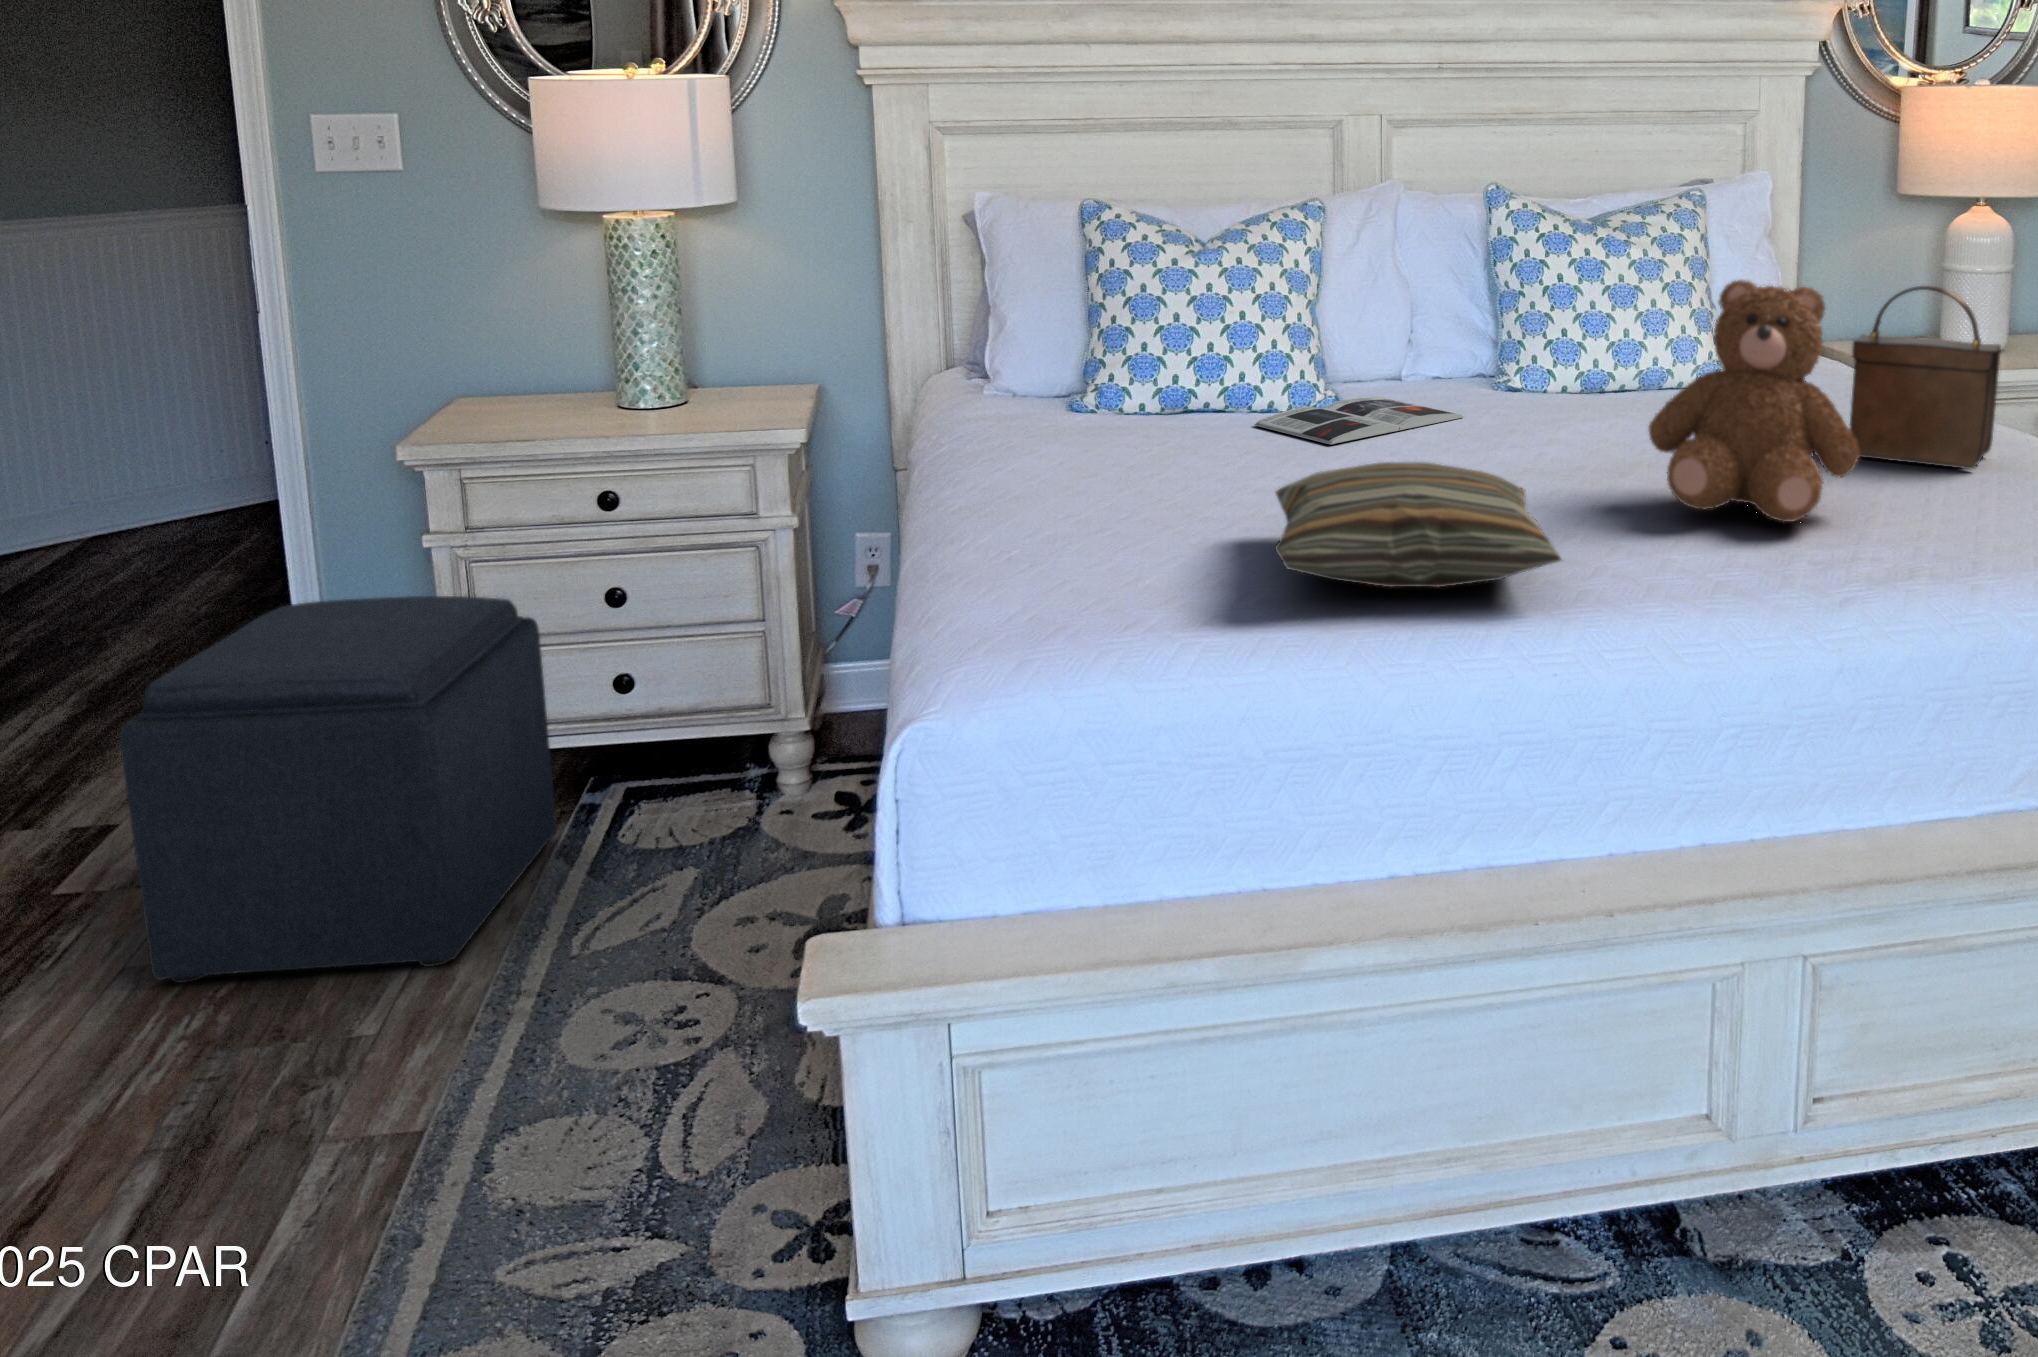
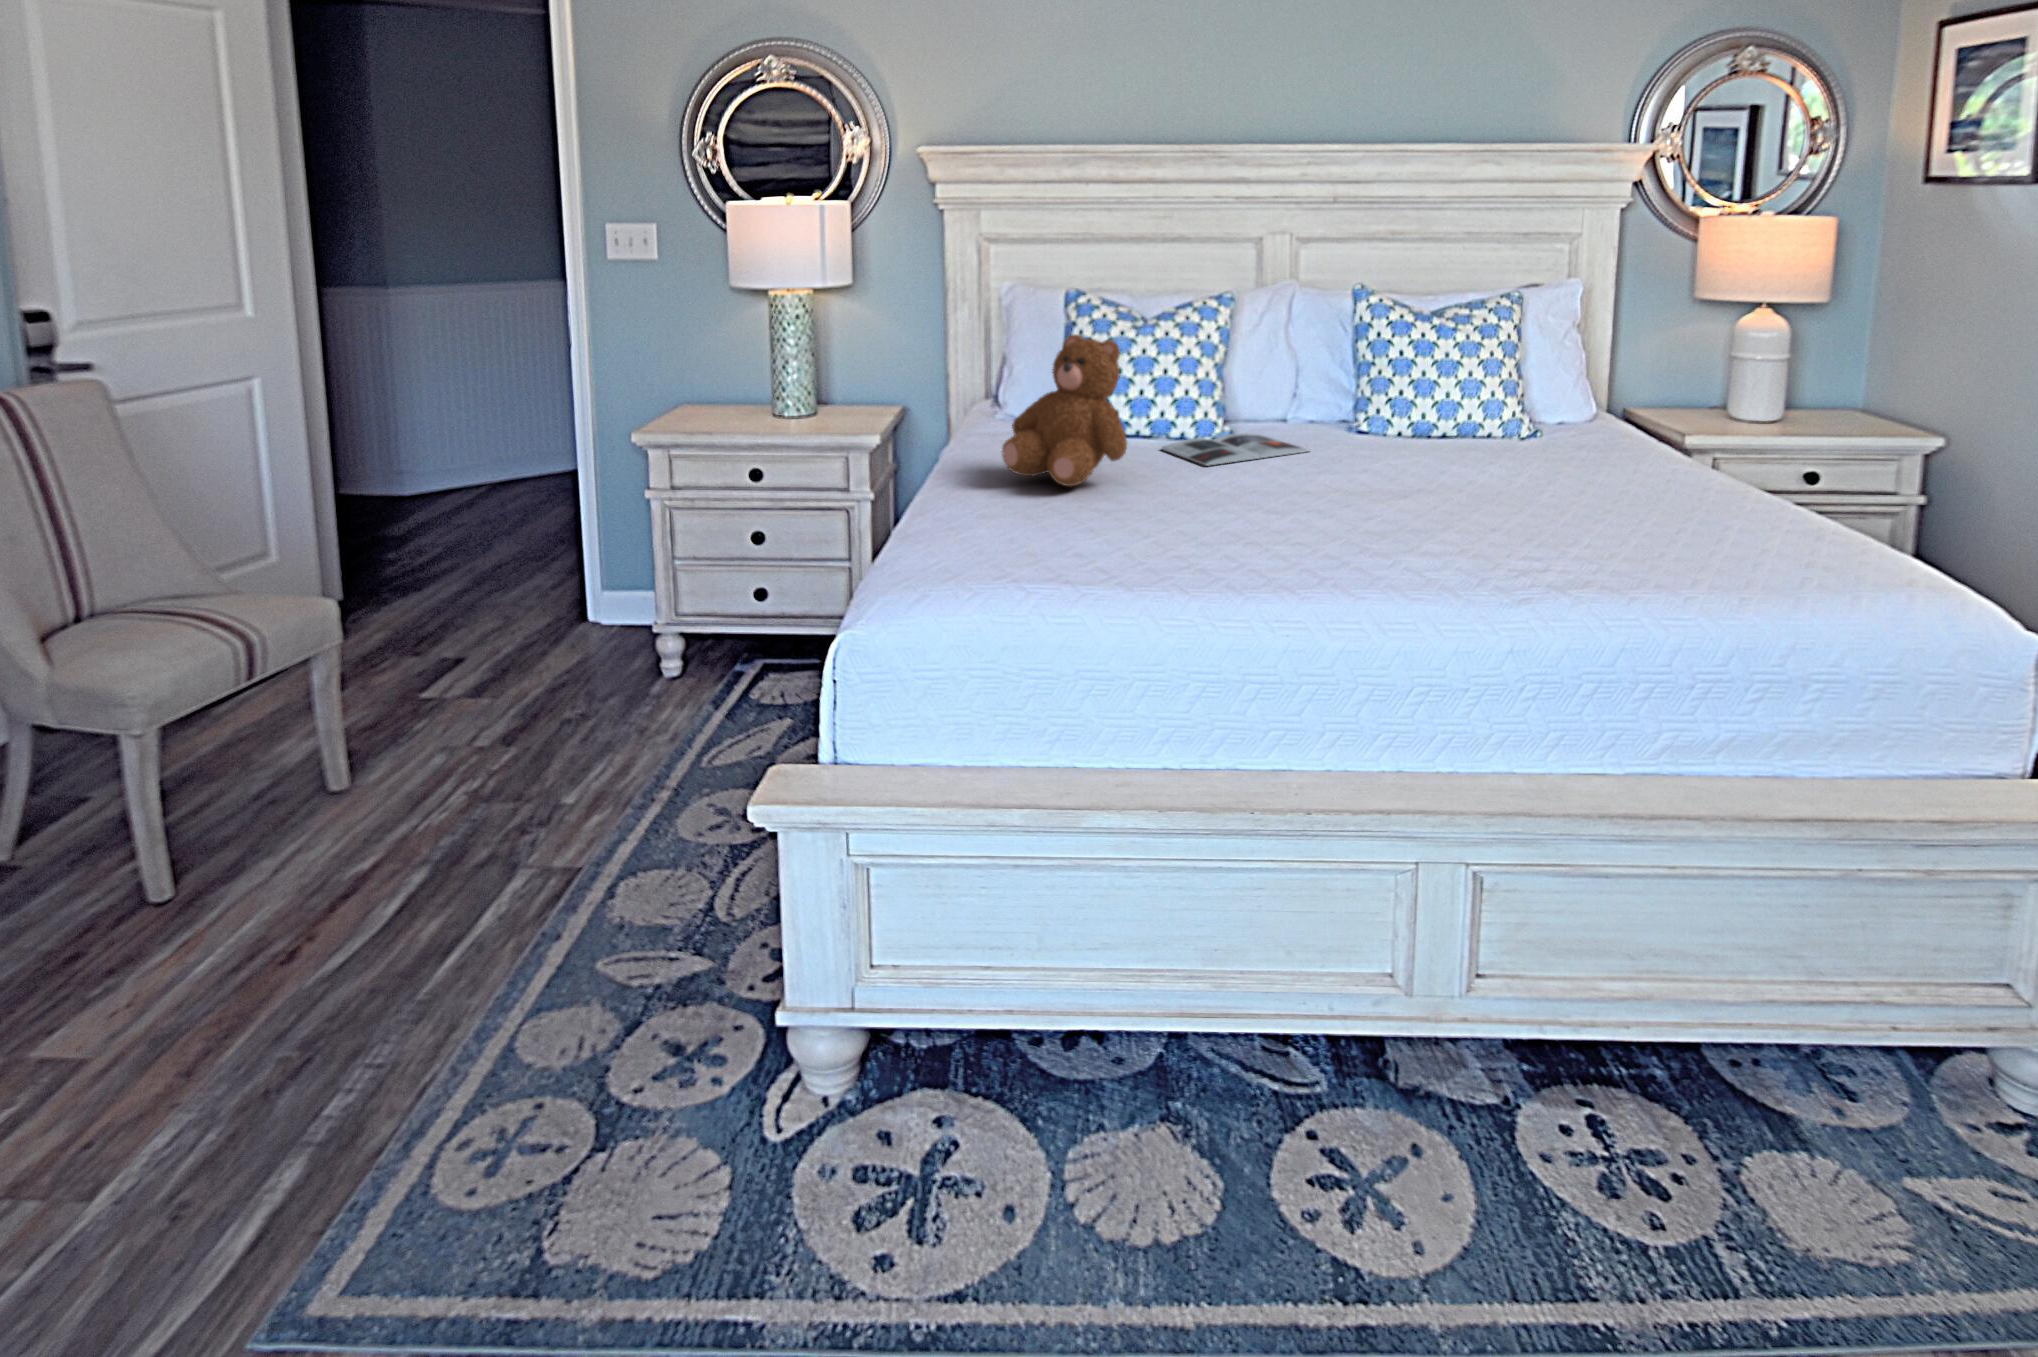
teddy bear: present [1649,280,1860,522] -> present [1002,334,1127,486]
handbag: present [1850,285,2001,469] -> none [1591,372,1717,515]
pillow: present [1275,462,1562,587] -> none [1115,483,1313,573]
ottoman: present [120,596,556,983] -> none [476,525,721,758]

